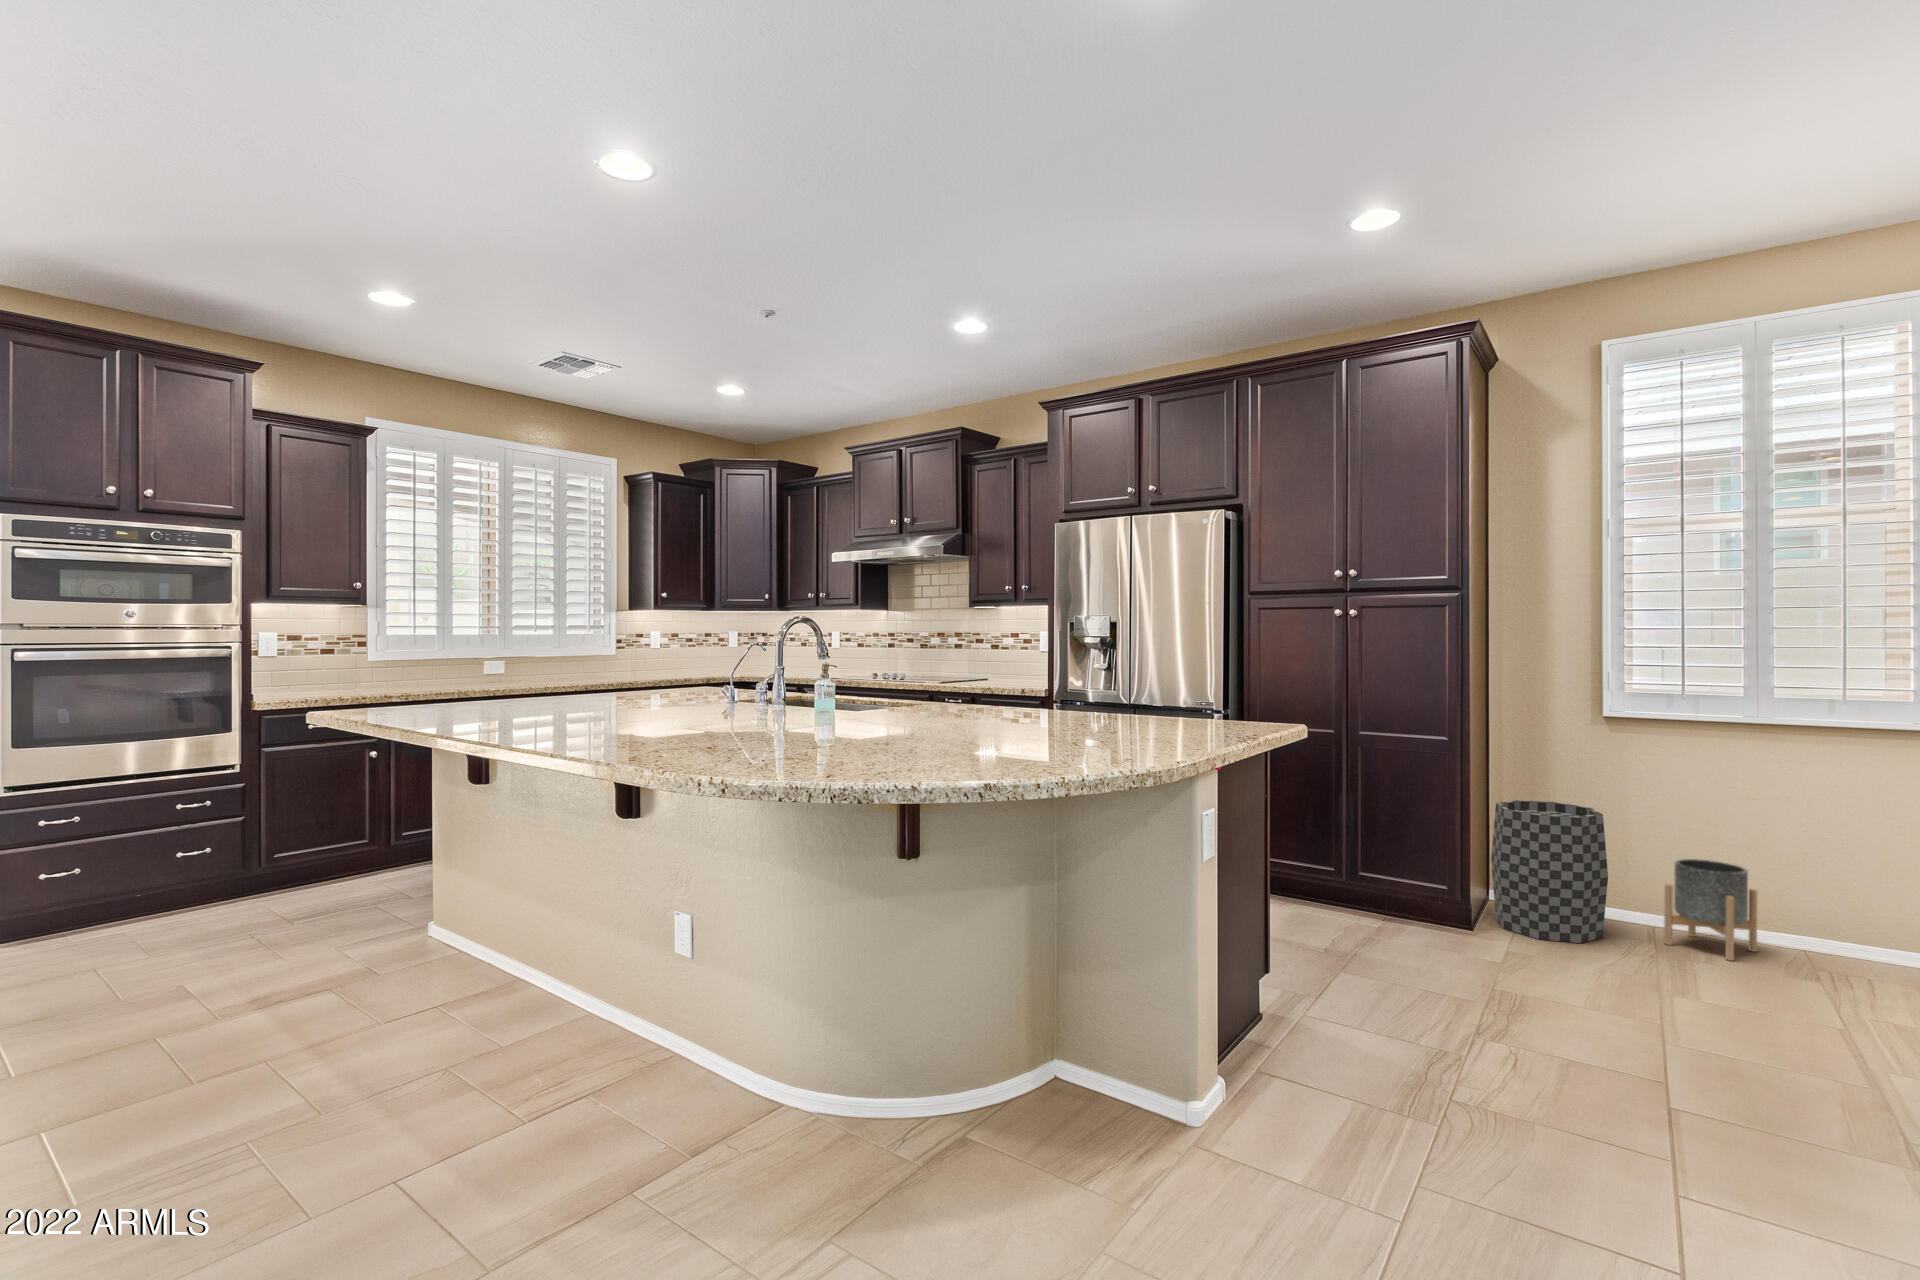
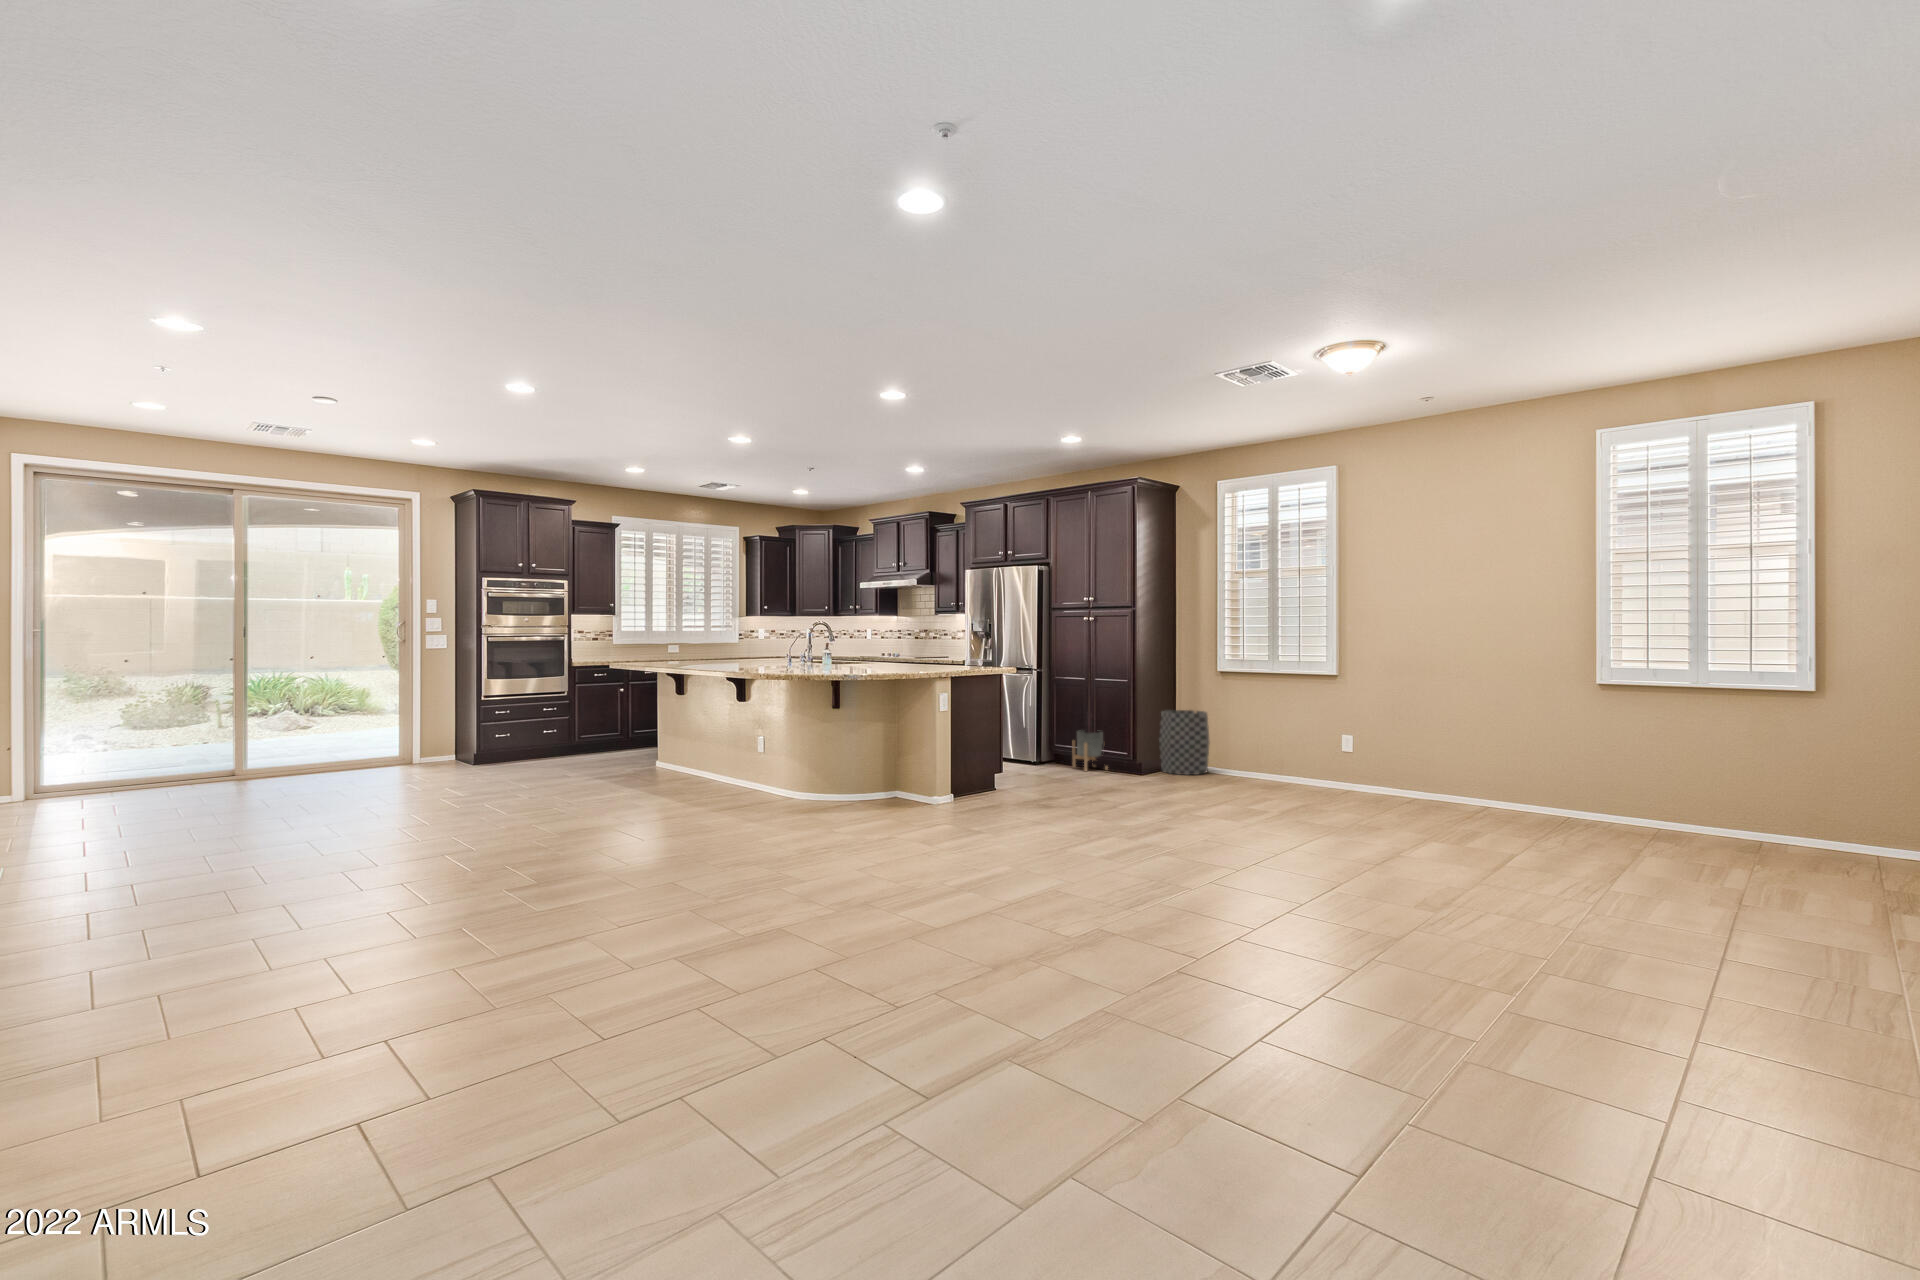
planter: present [1664,859,1757,961] -> present [1072,730,1108,771]

